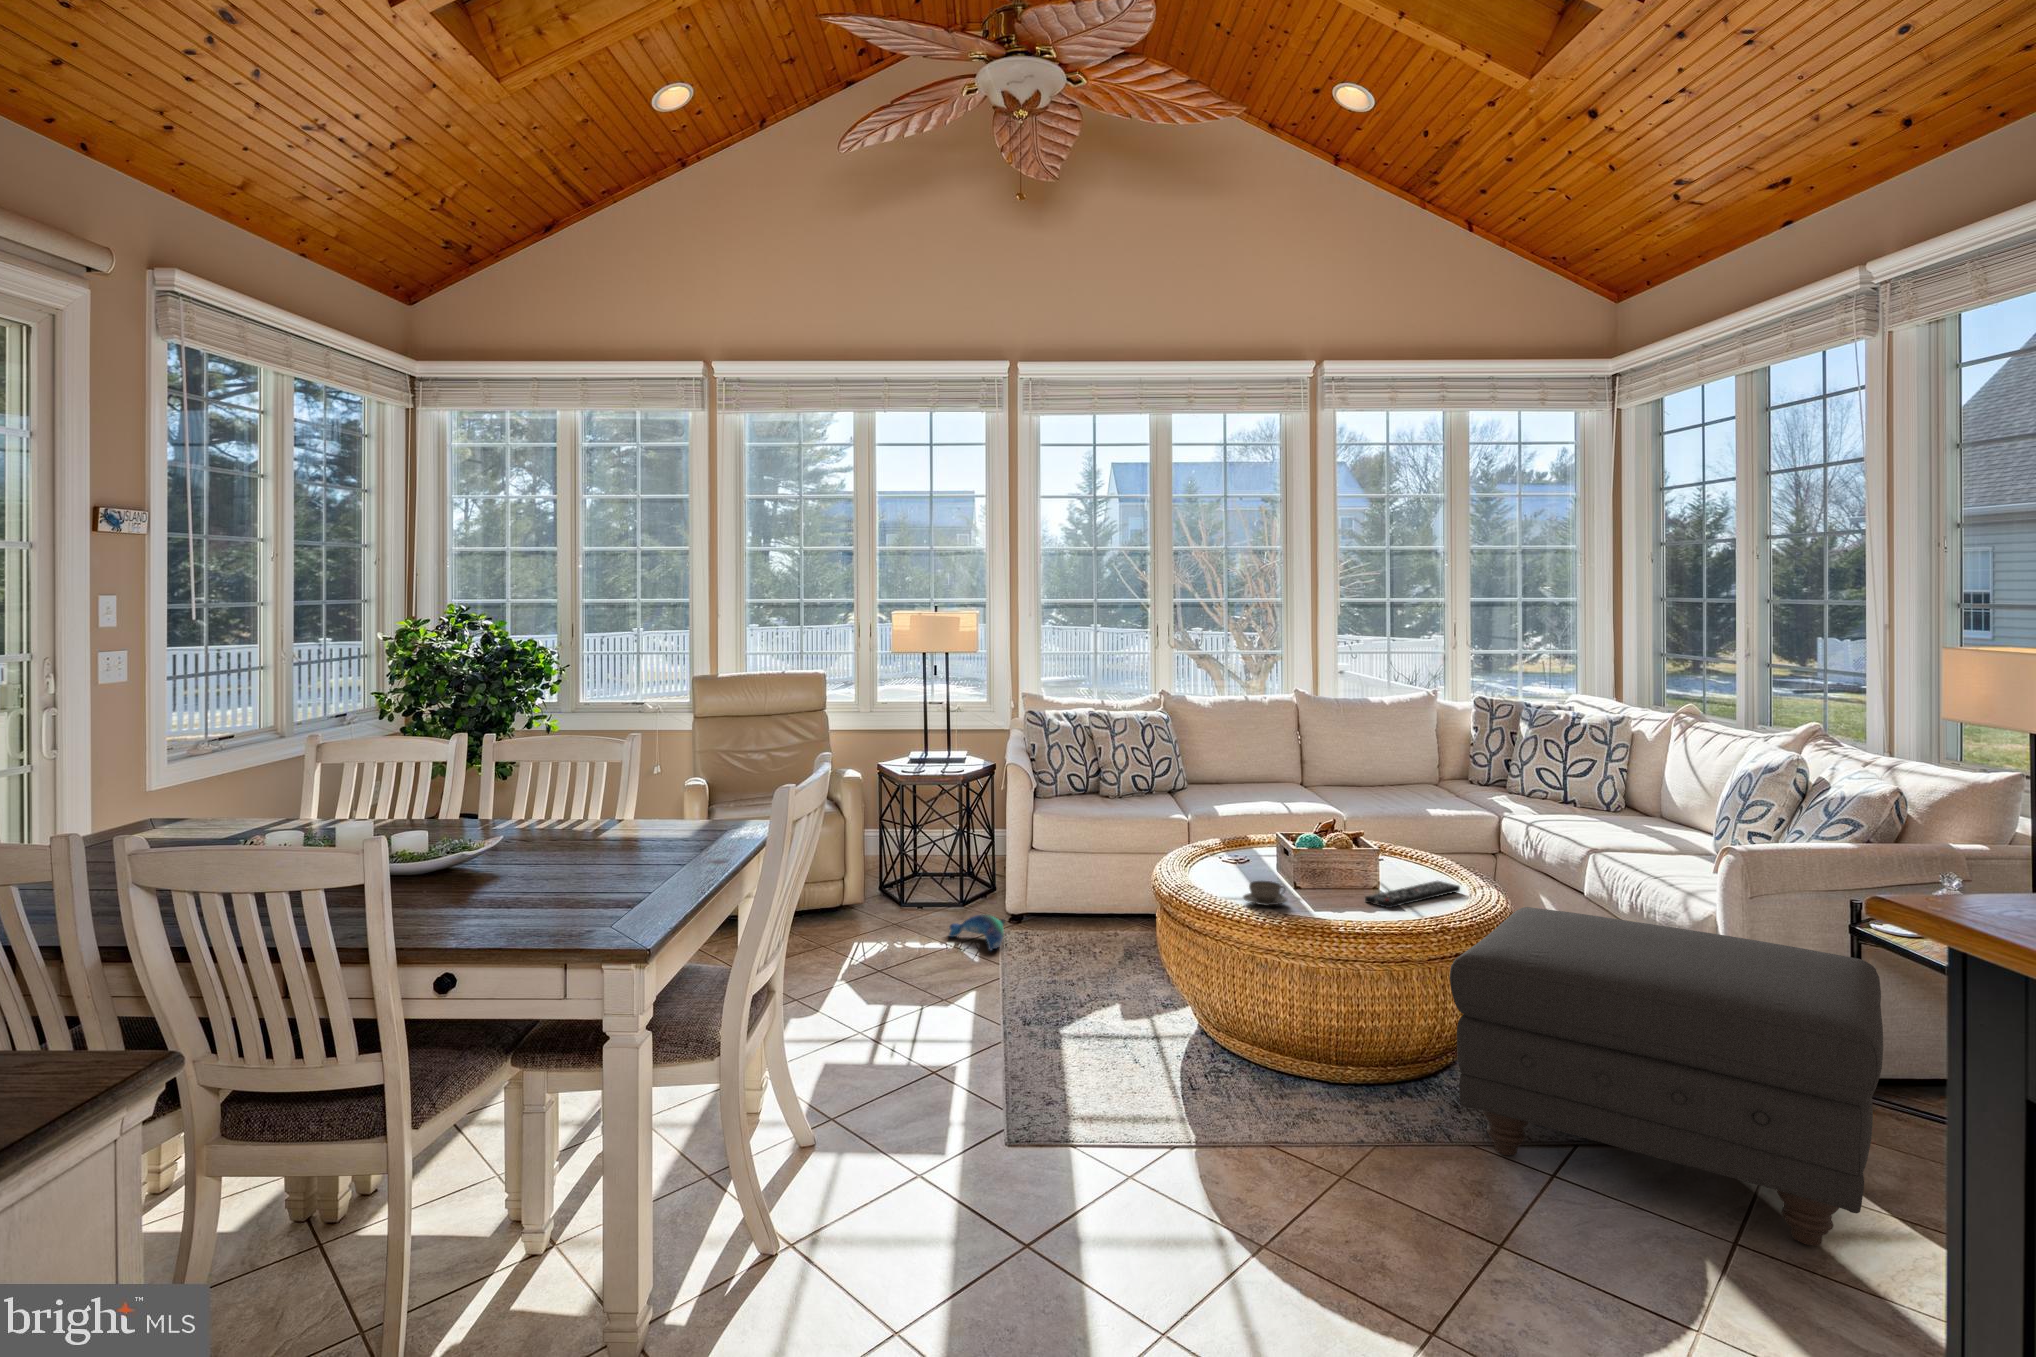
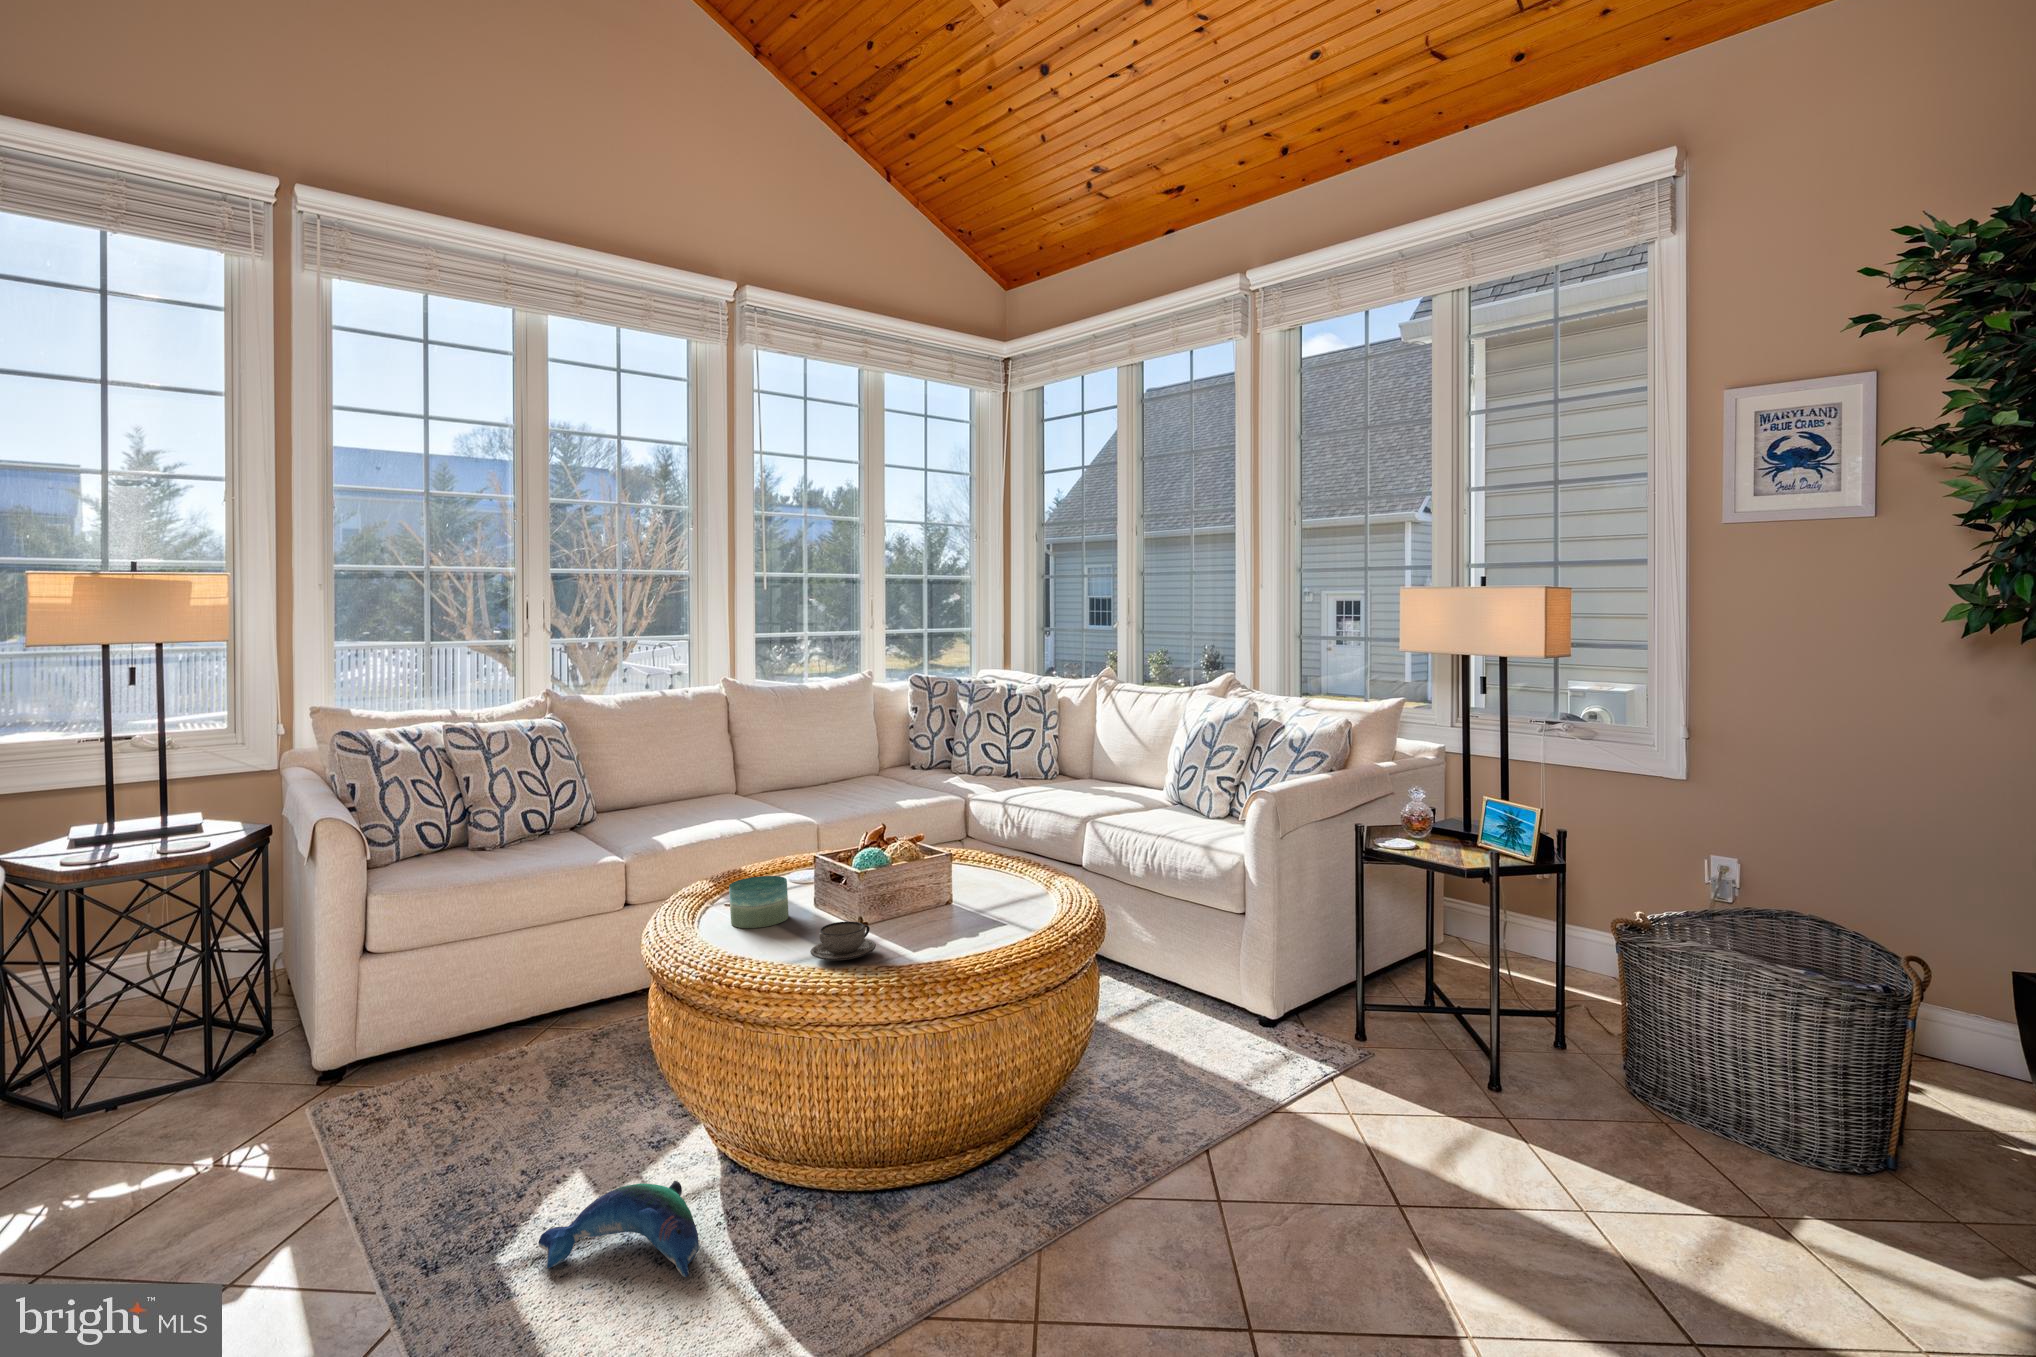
candle: none [1217,844,1257,878] -> present [729,876,789,928]
remote control: present [1365,881,1460,908] -> none [959,876,1038,924]
ottoman: present [1450,907,1883,1246] -> none [1115,875,1589,1211]
plush toy: present [949,914,1005,951] -> present [538,1180,699,1277]

